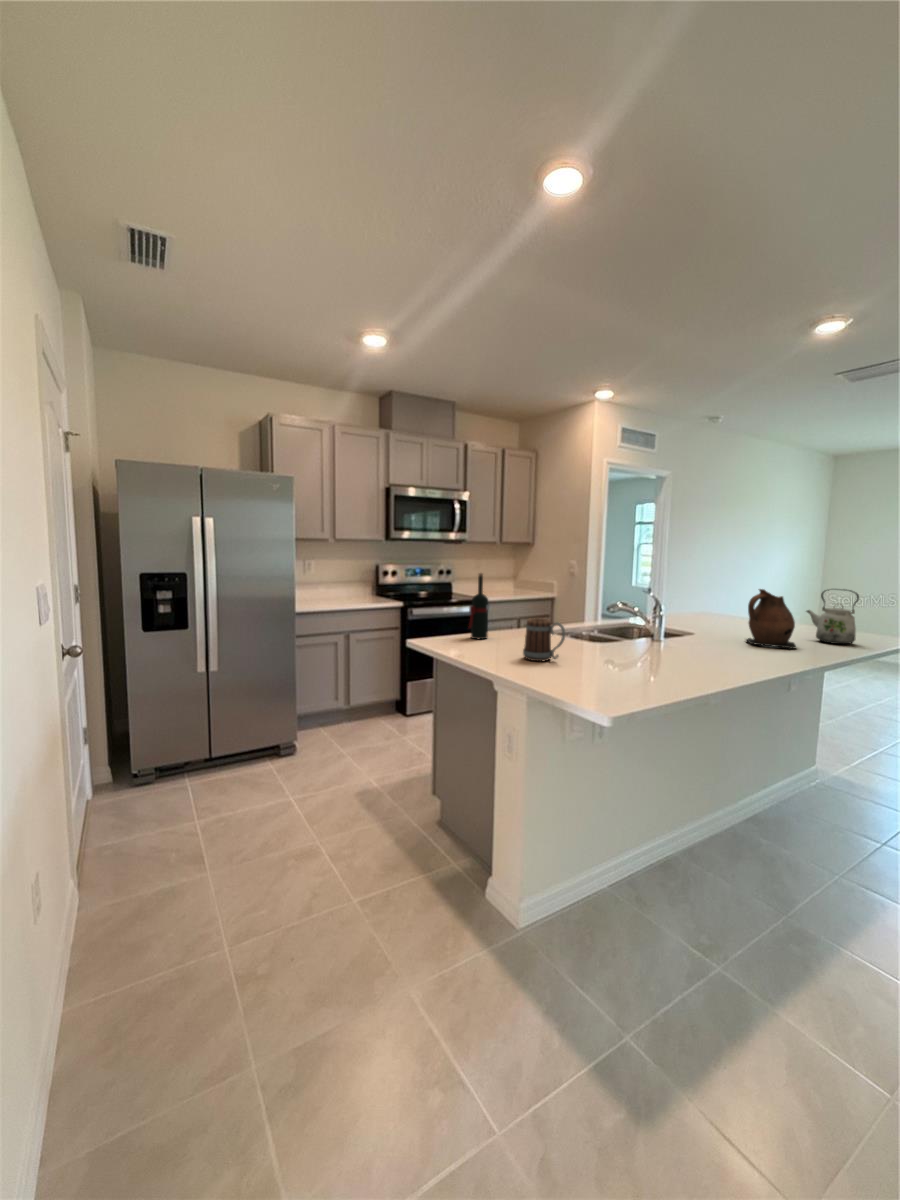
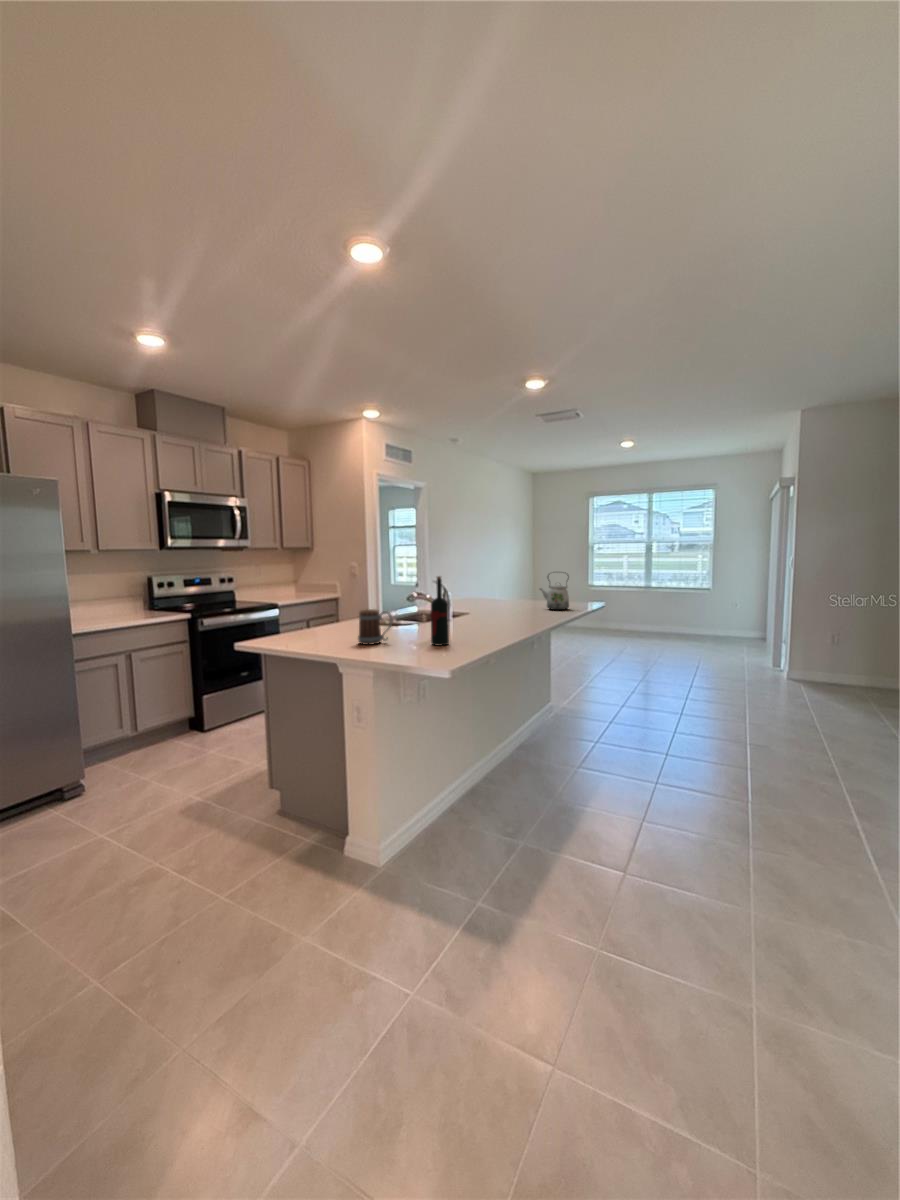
wine bottle: present [469,573,488,639] -> present [430,576,449,646]
ceramic pitcher: present [746,589,796,649] -> none [505,575,539,616]

